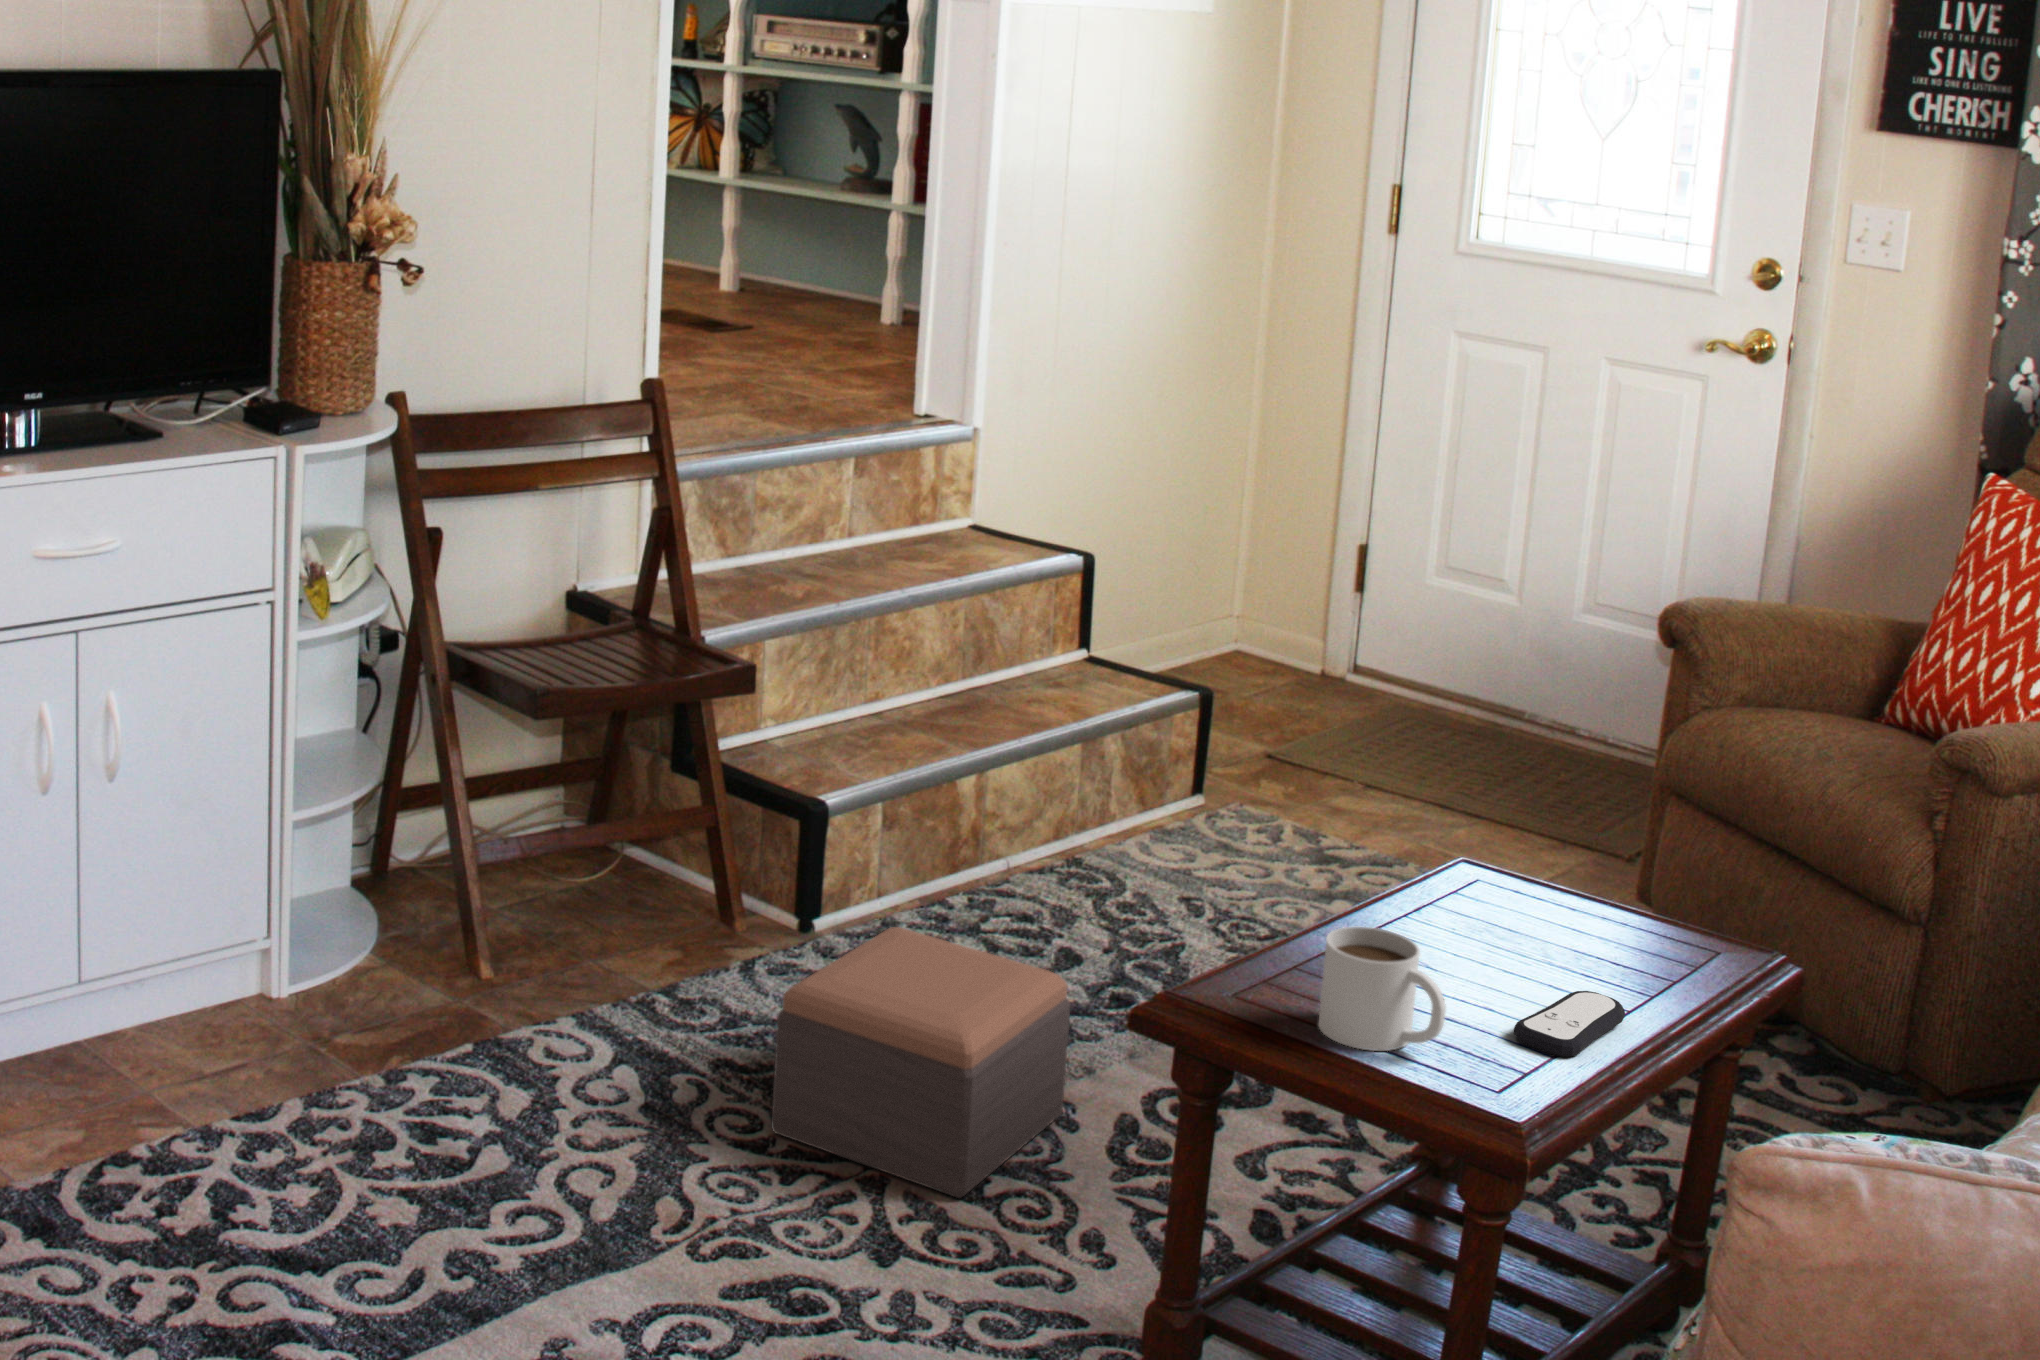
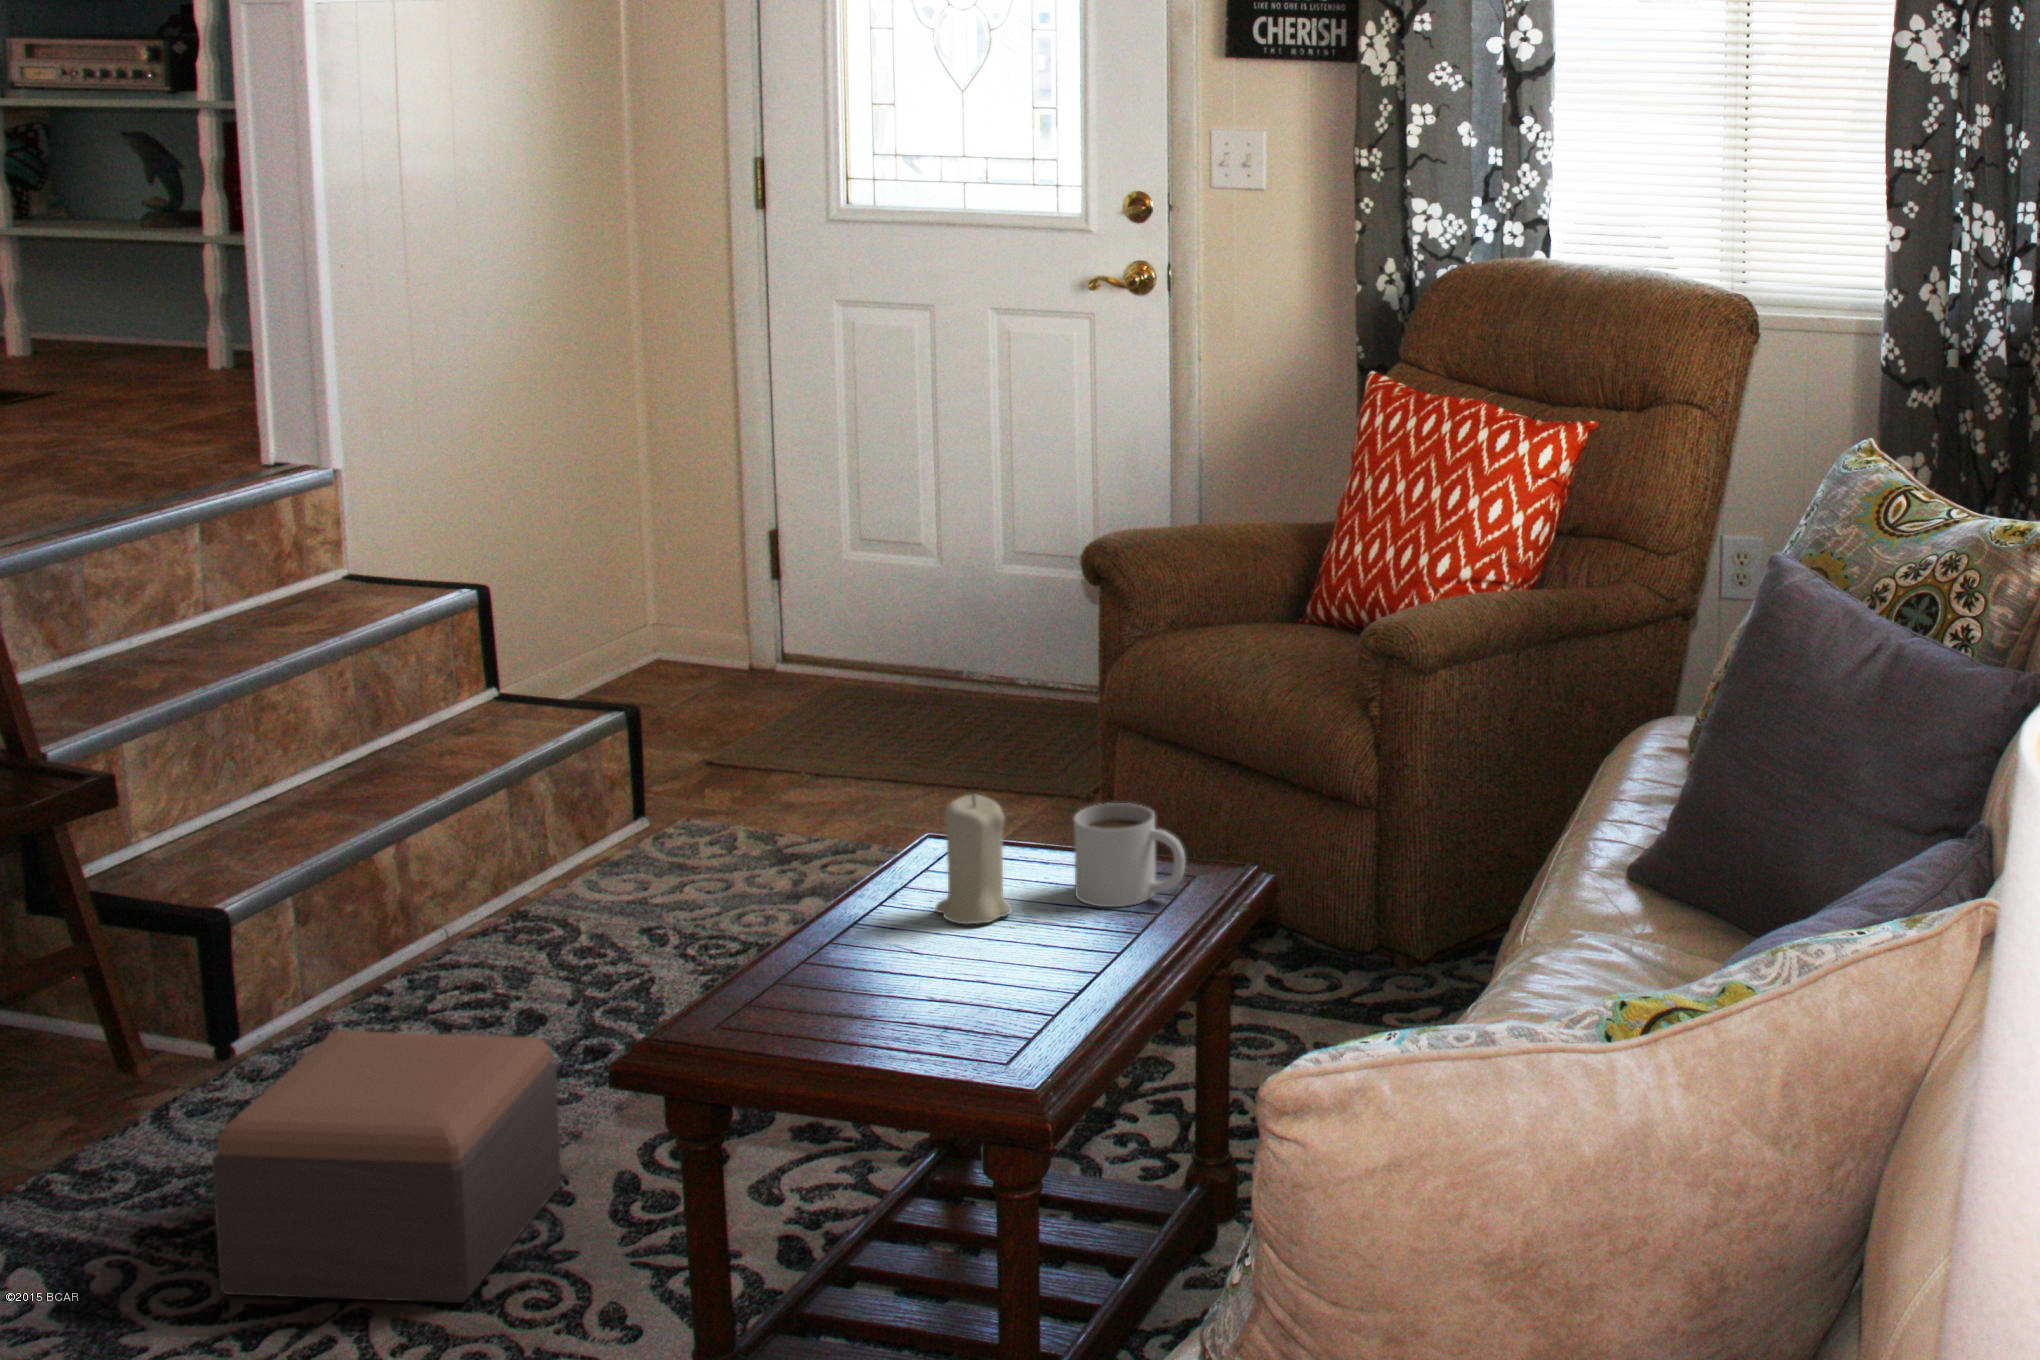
candle: none [1433,832,1514,964] -> present [935,794,1012,924]
mug: present [1319,926,1446,1051] -> present [1074,803,1185,907]
remote control: present [1514,991,1625,1057] -> none [1027,925,1126,992]

